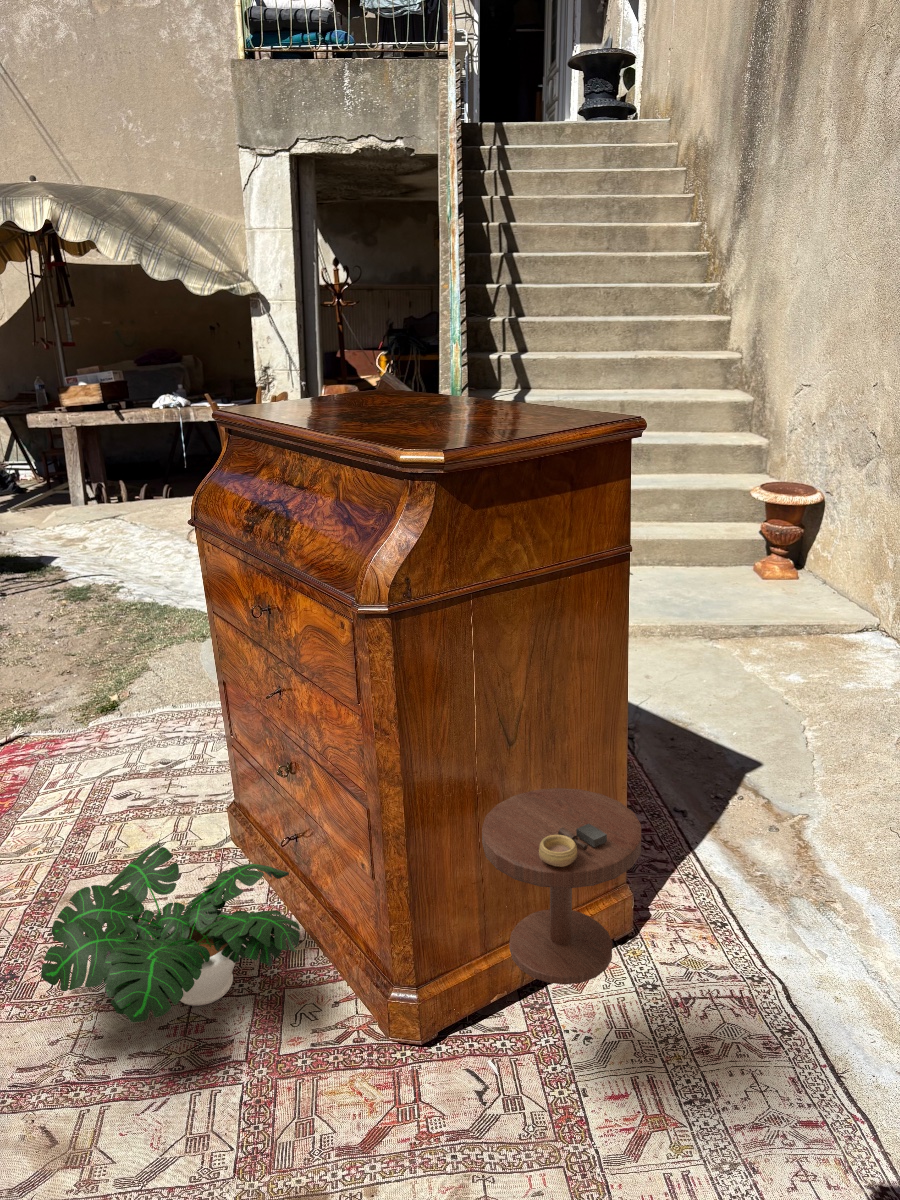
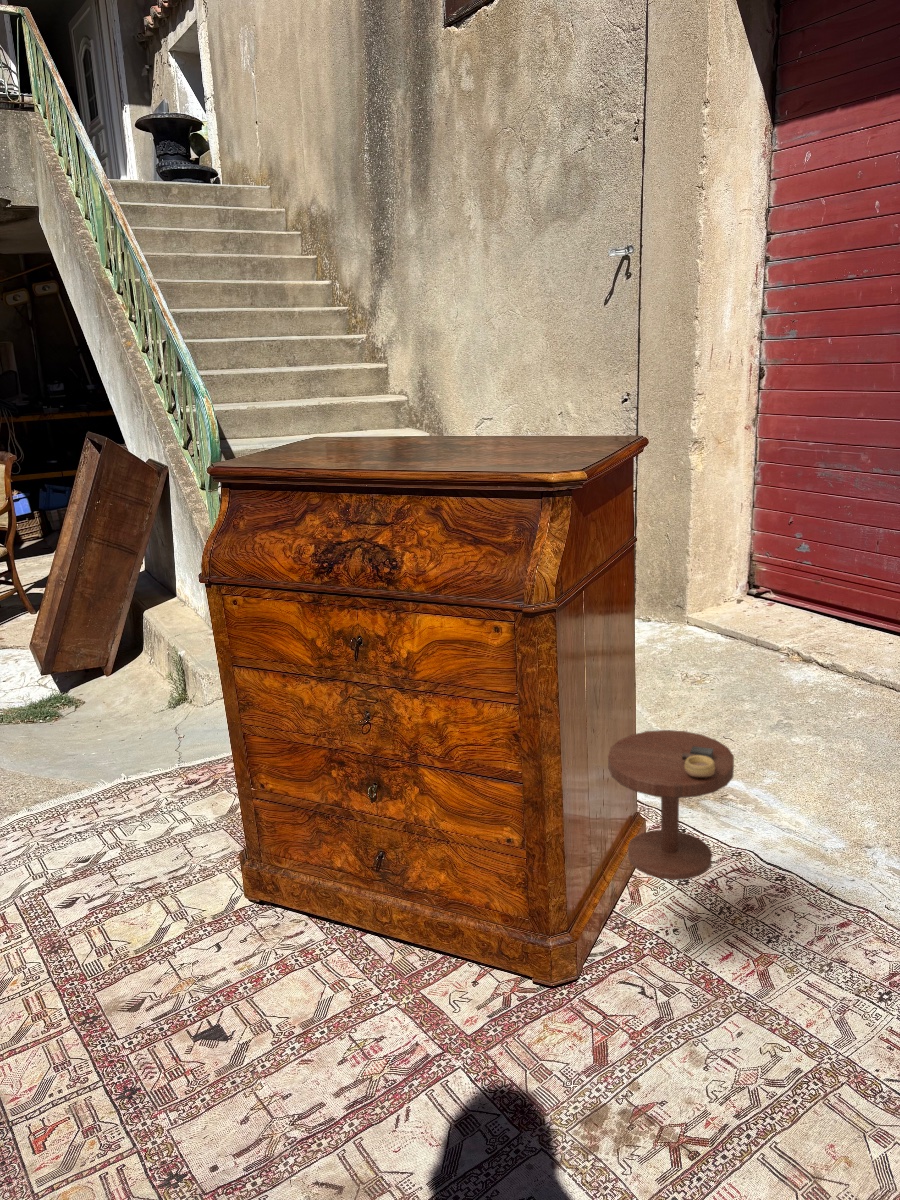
potted plant: present [41,845,300,1023] -> none [202,887,458,1054]

